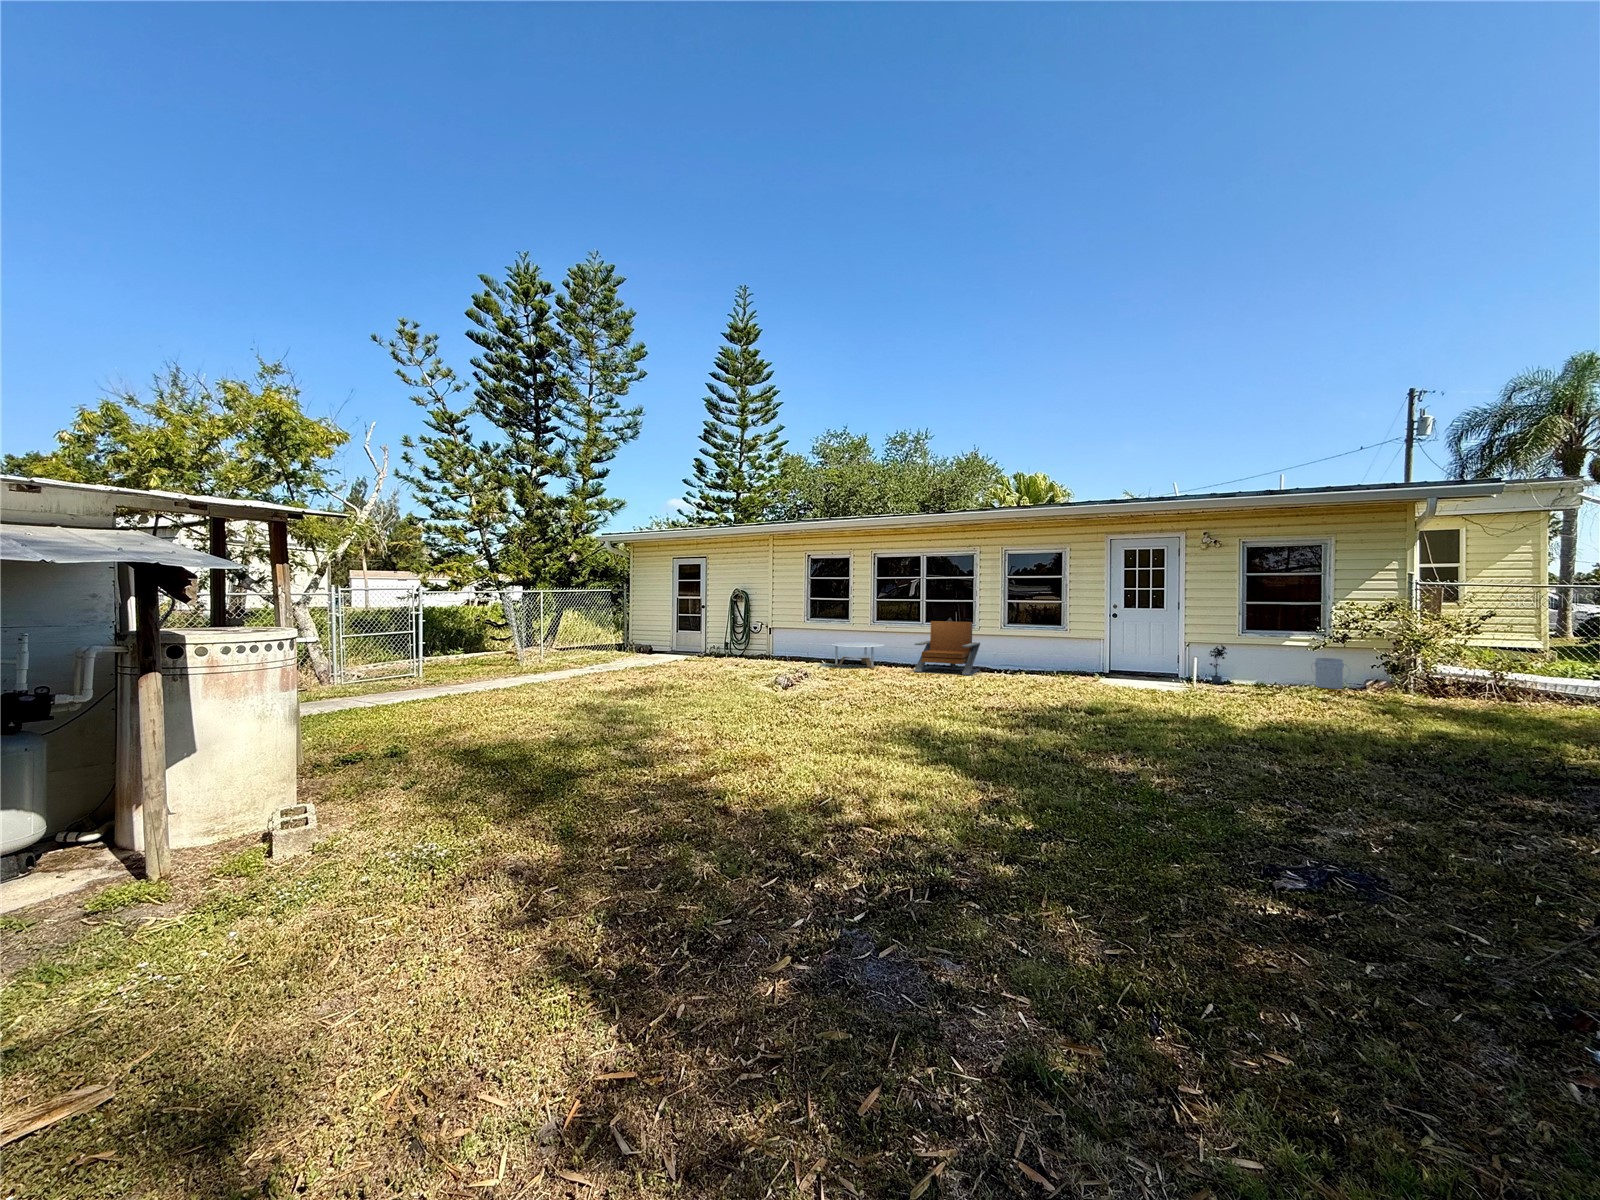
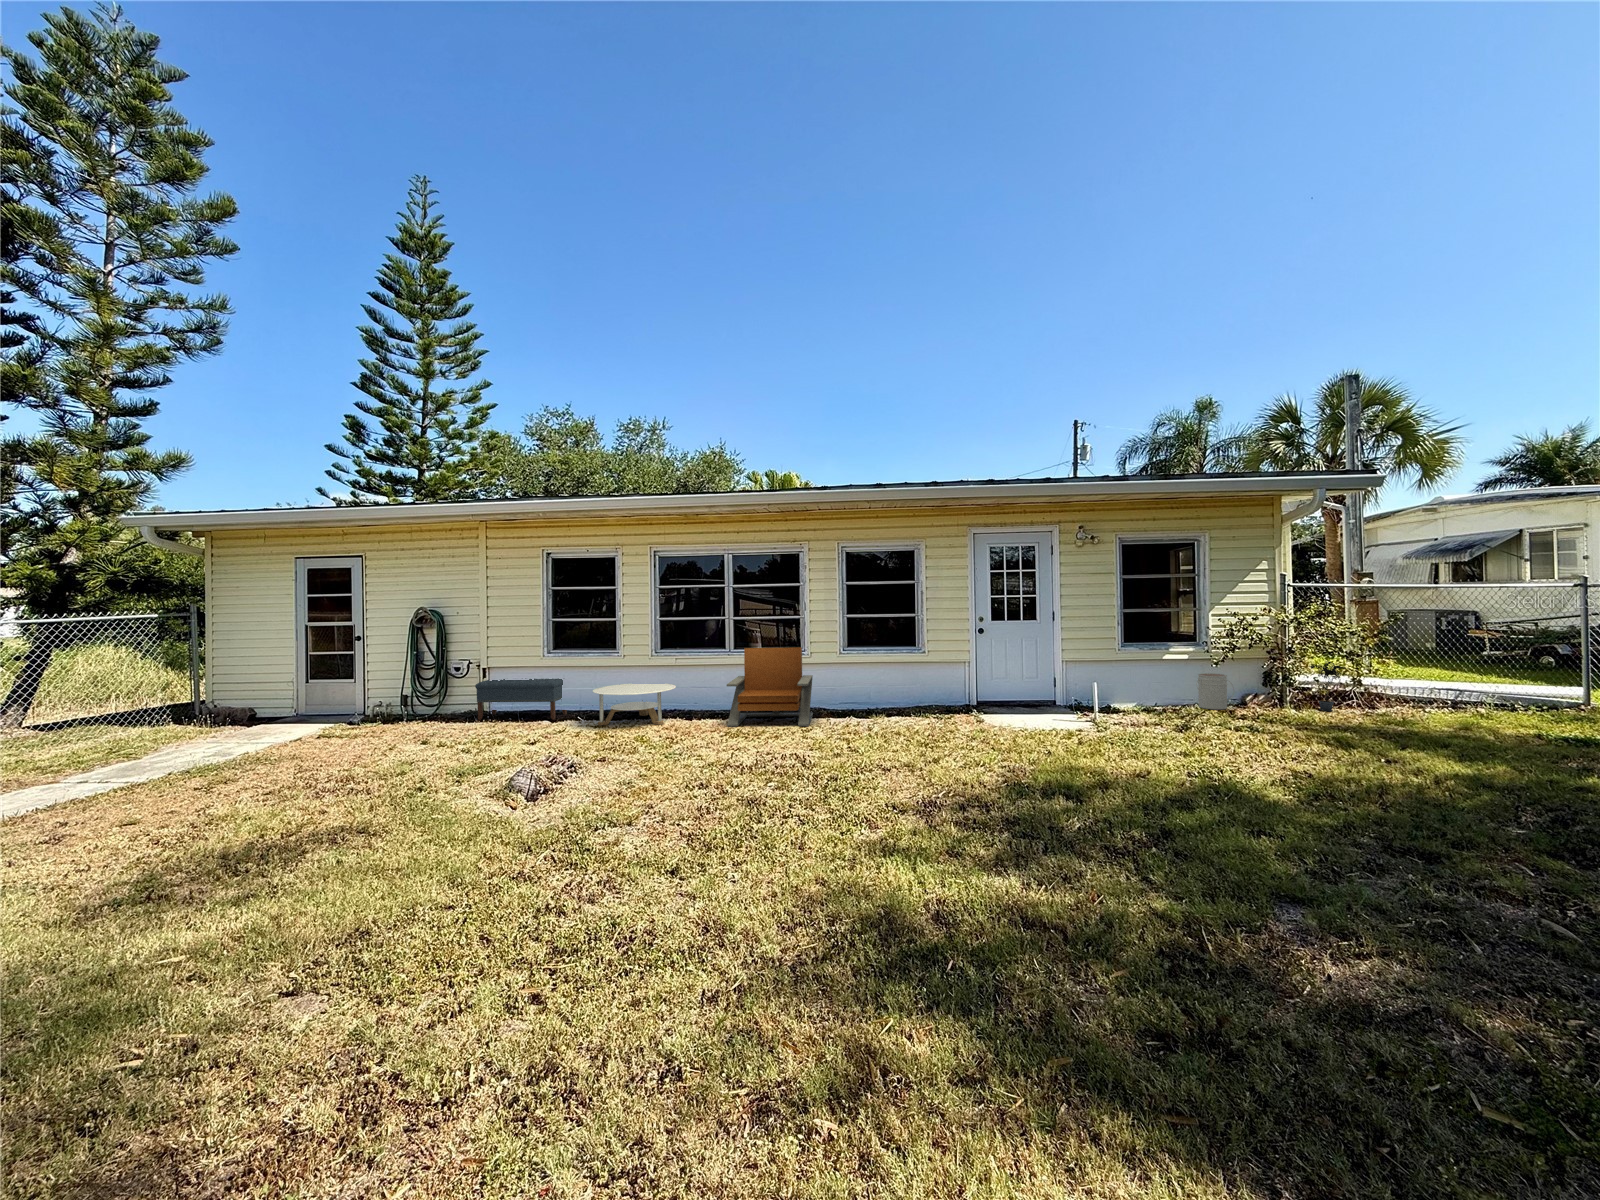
bench: none [765,635,819,662] -> present [475,678,567,720]
potted plant: present [1209,644,1227,684] -> present [1309,661,1350,711]

